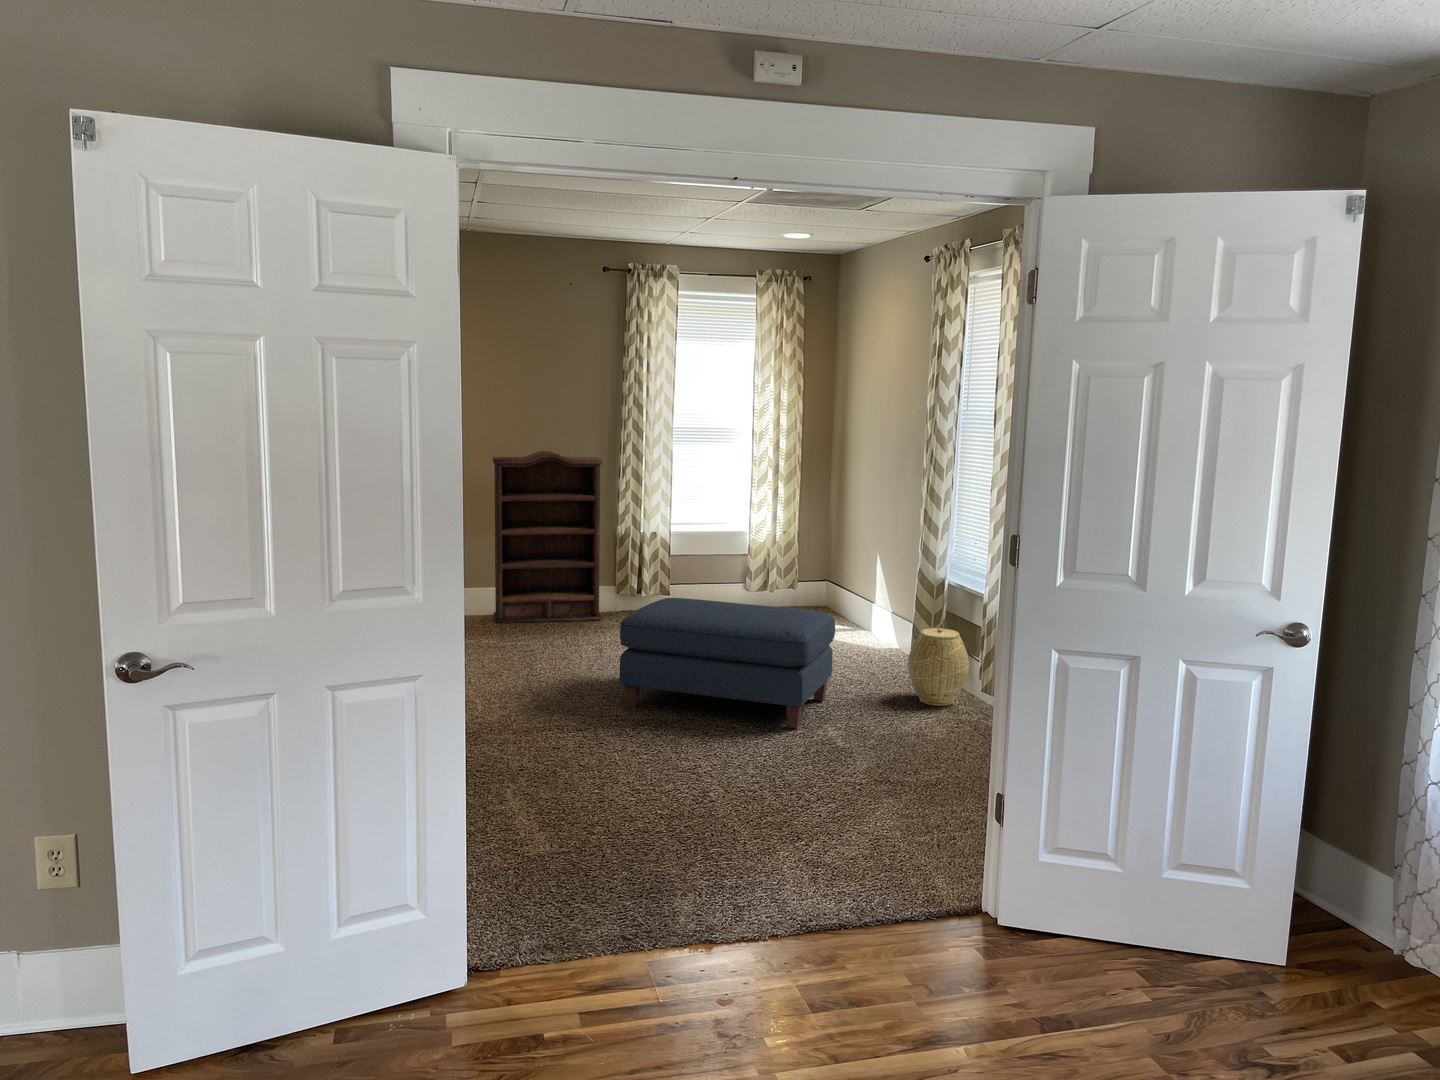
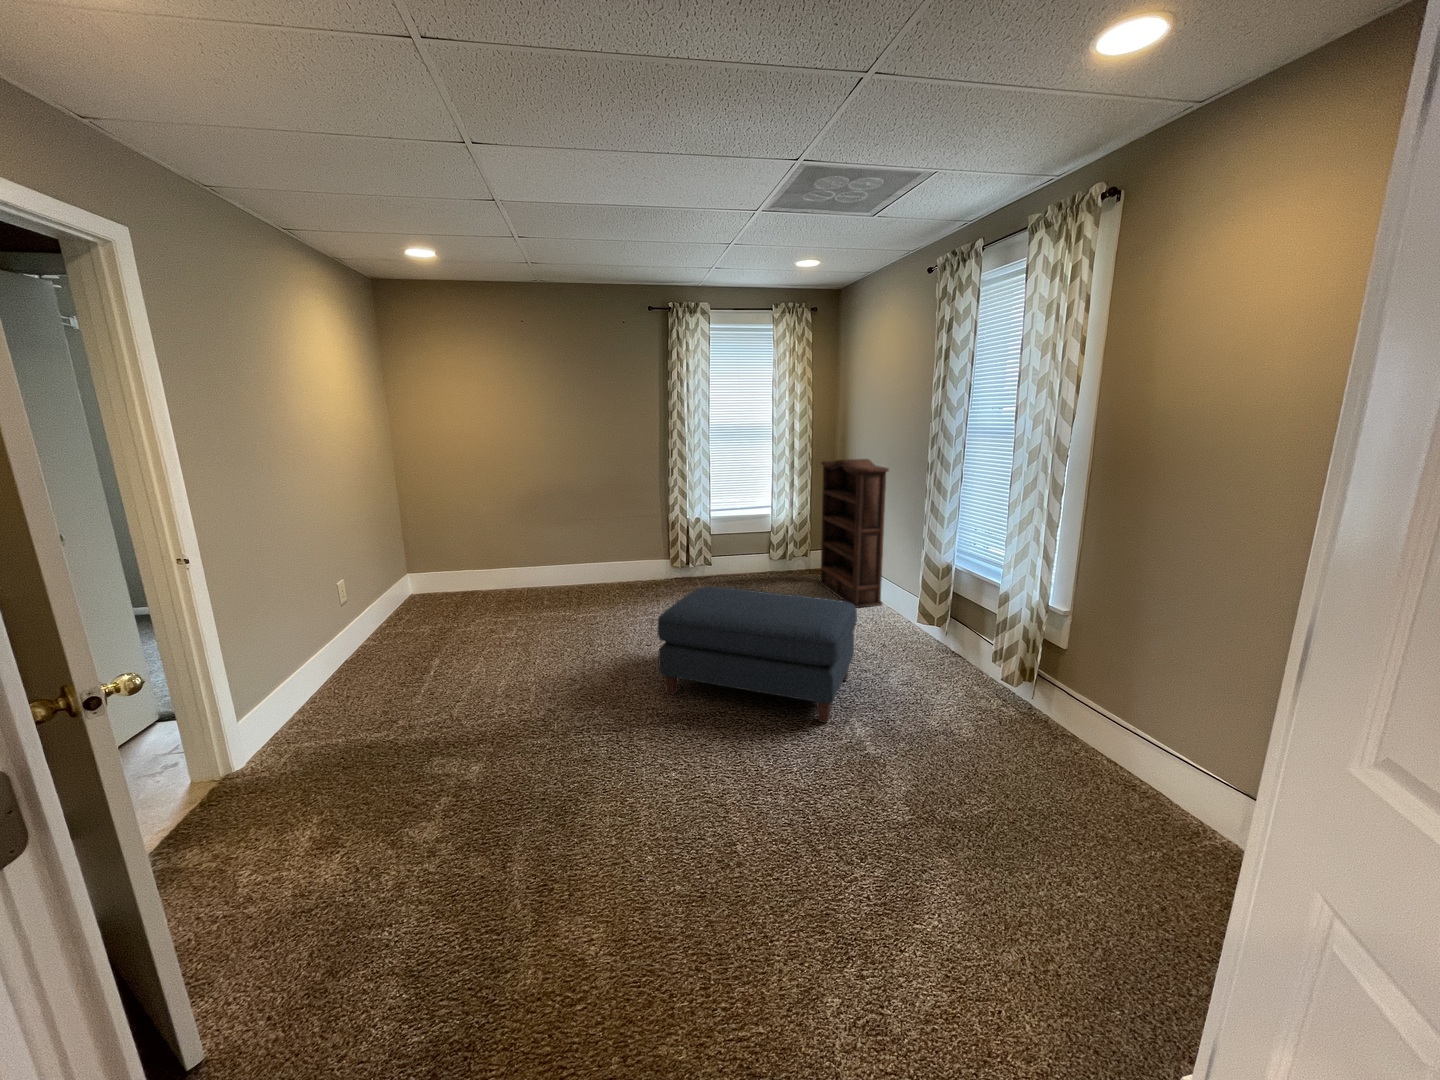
bookshelf: present [493,451,602,623] -> present [819,459,889,608]
woven basket: present [908,628,969,706] -> none [923,610,982,683]

